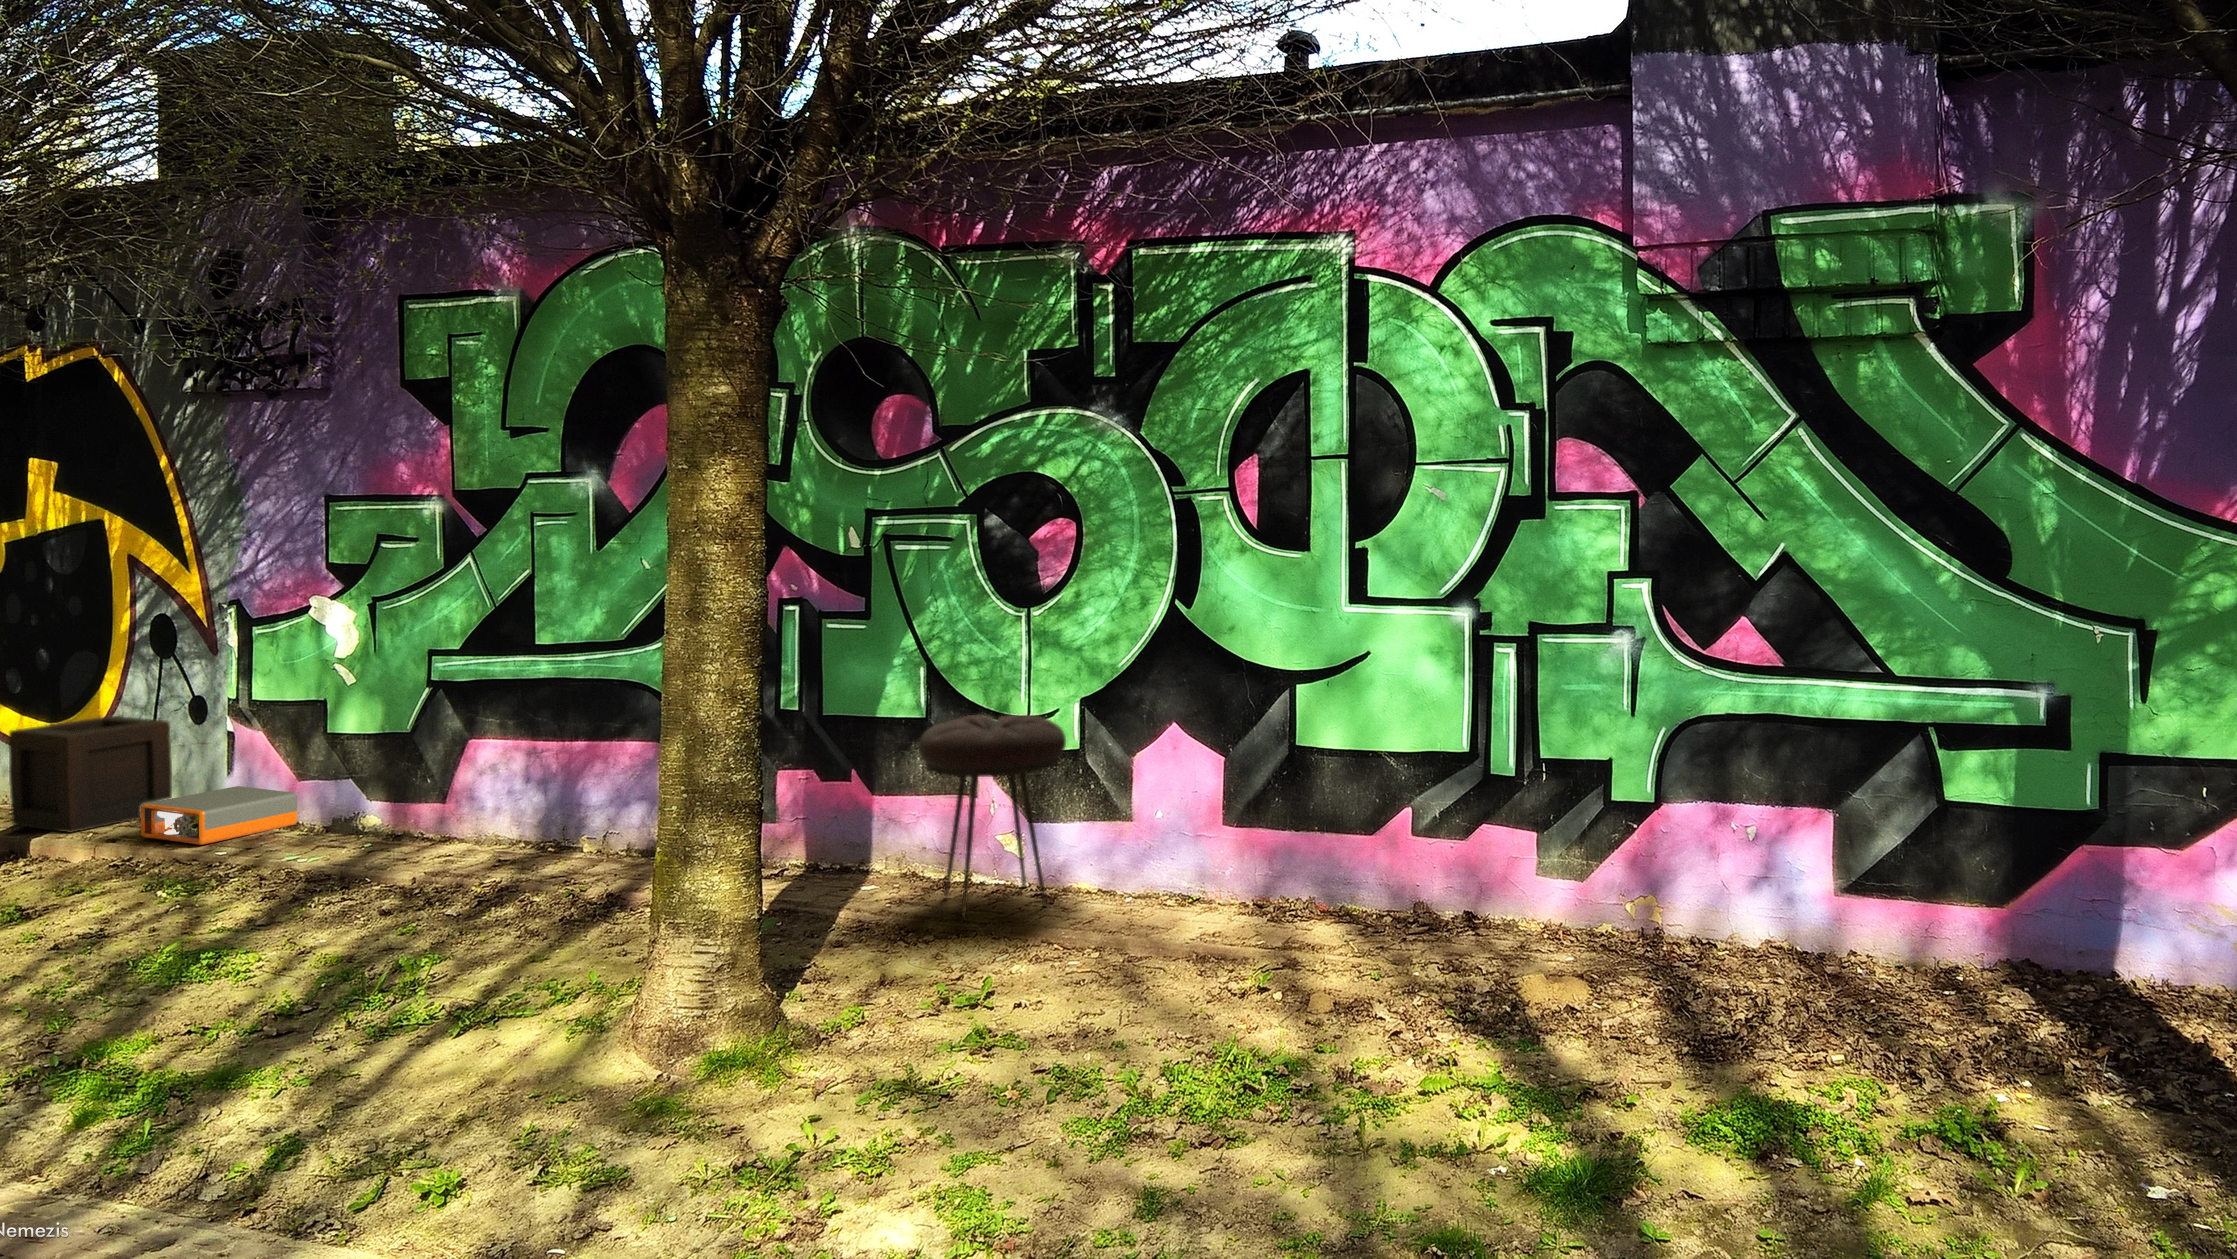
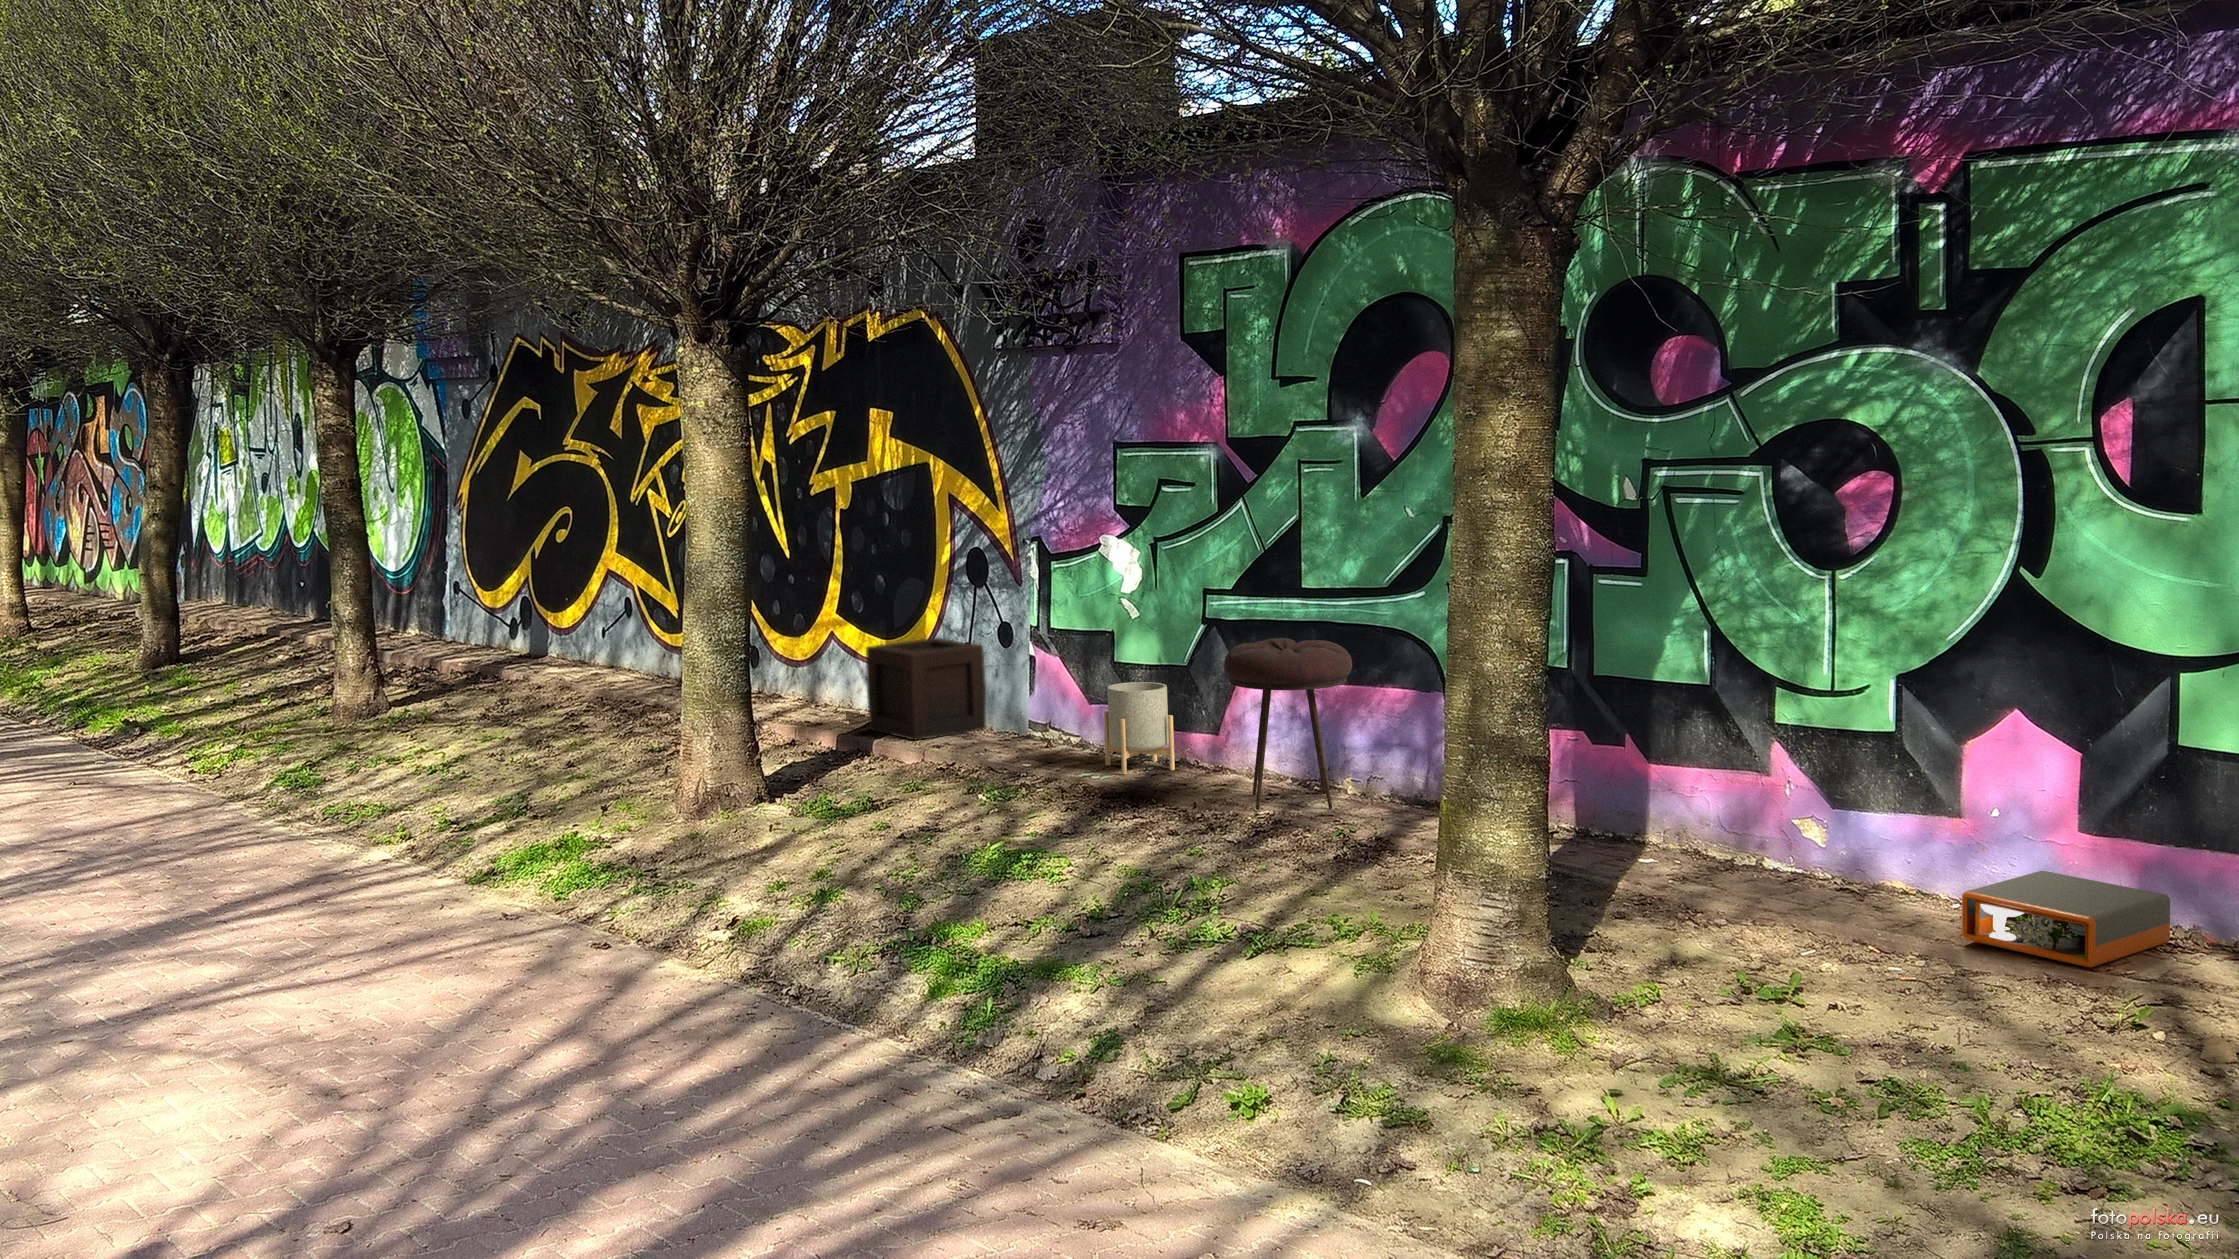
stool: present [919,715,1066,917] -> present [1224,638,1352,810]
planter: none [307,748,390,849] -> present [1104,682,1175,774]
storage box: present [141,786,297,845] -> present [1961,871,2170,967]

